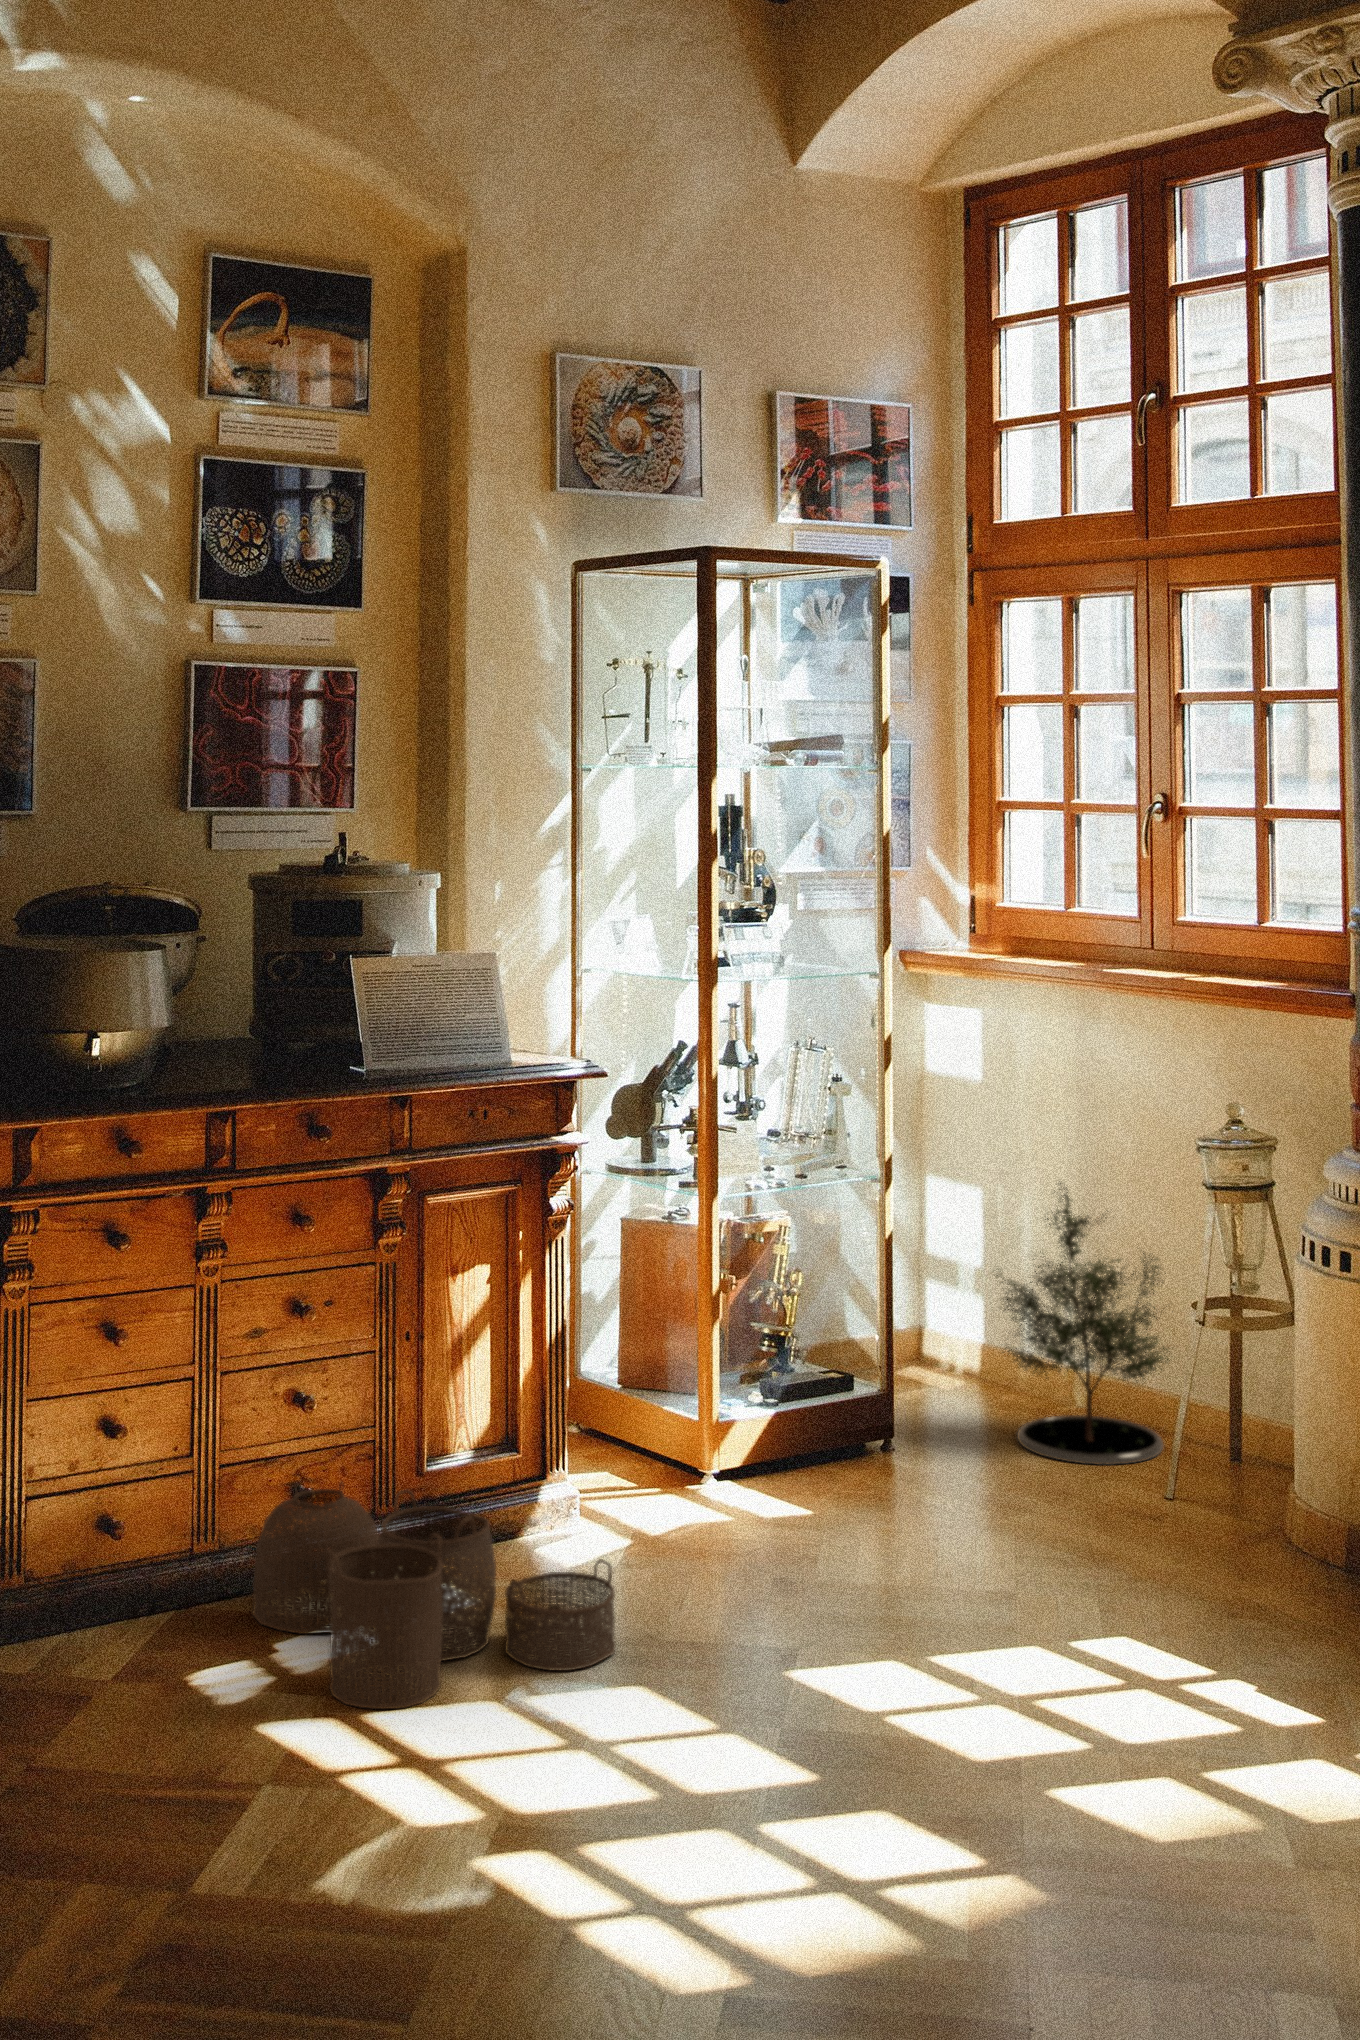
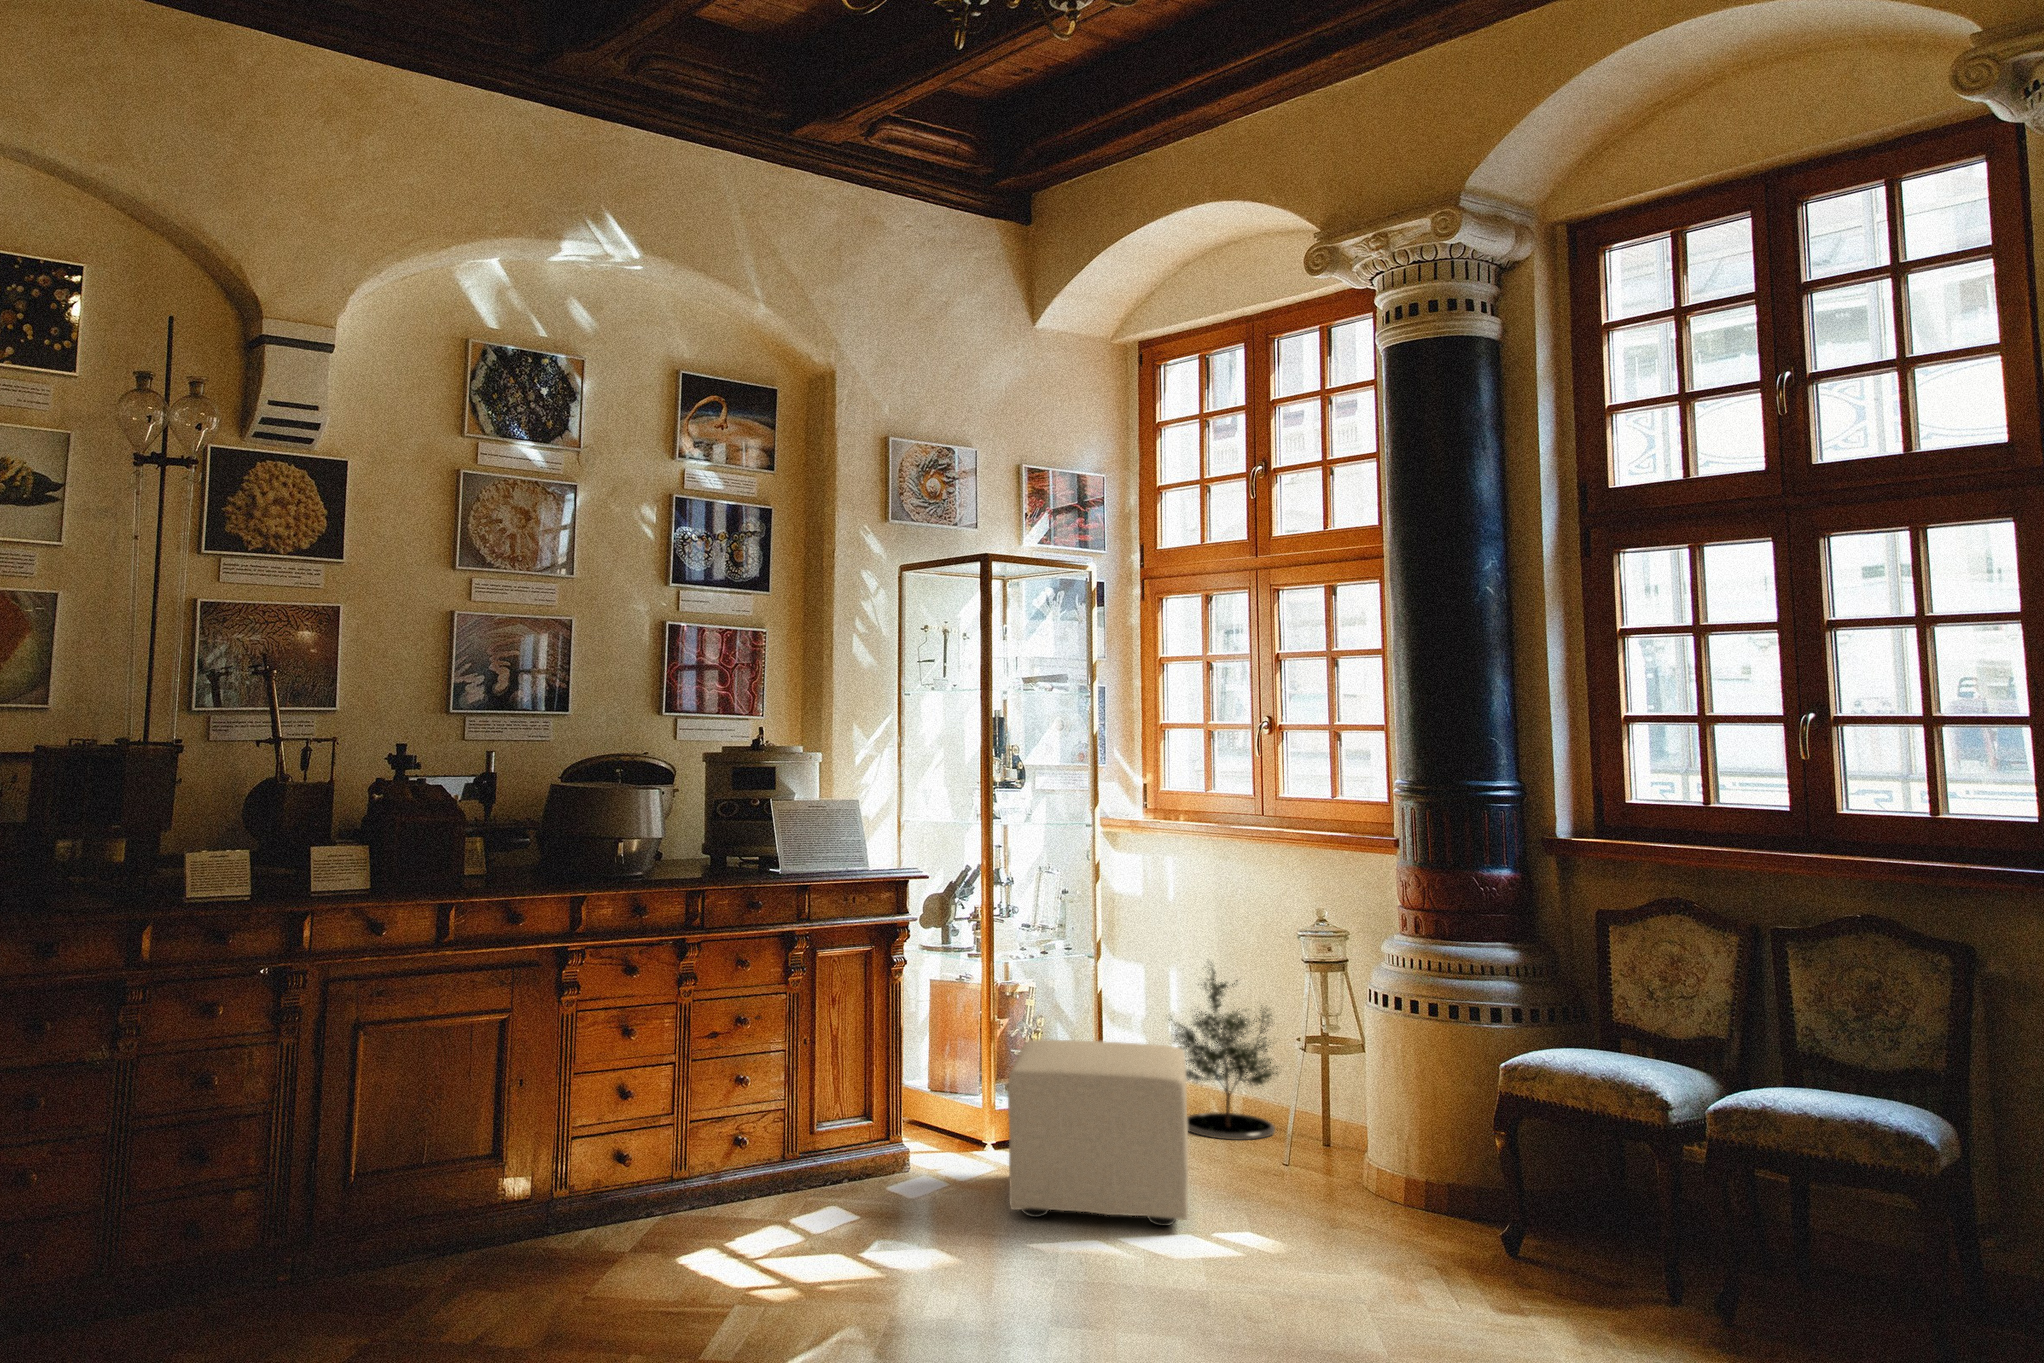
ottoman: none [718,1324,1012,1632] -> present [1008,1040,1188,1226]
woven basket: present [252,1482,616,1709] -> none [713,1131,946,1266]

